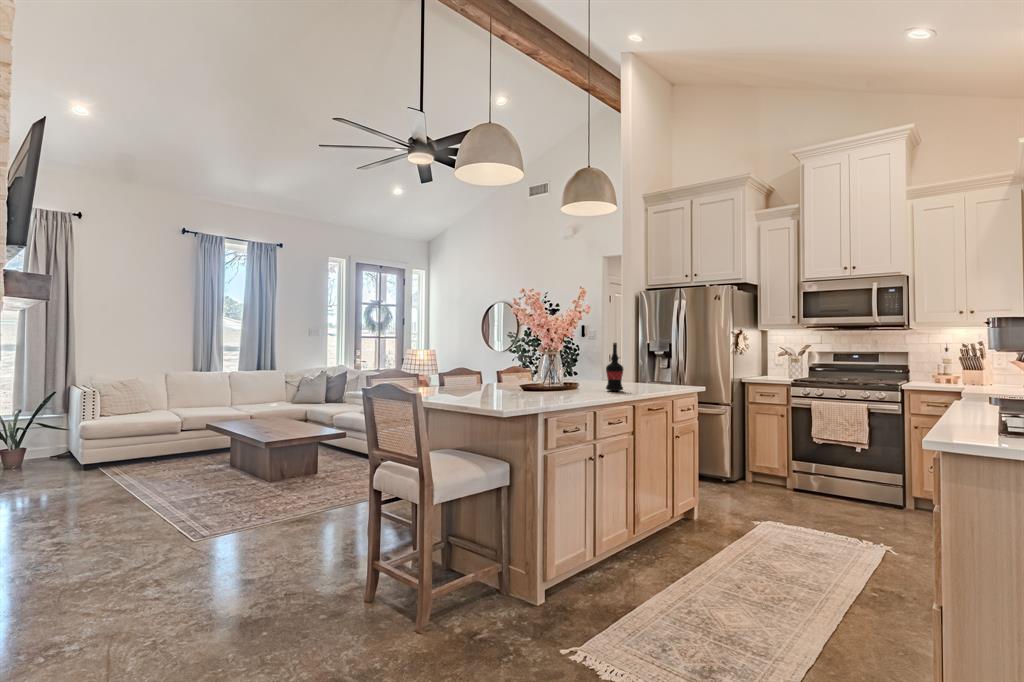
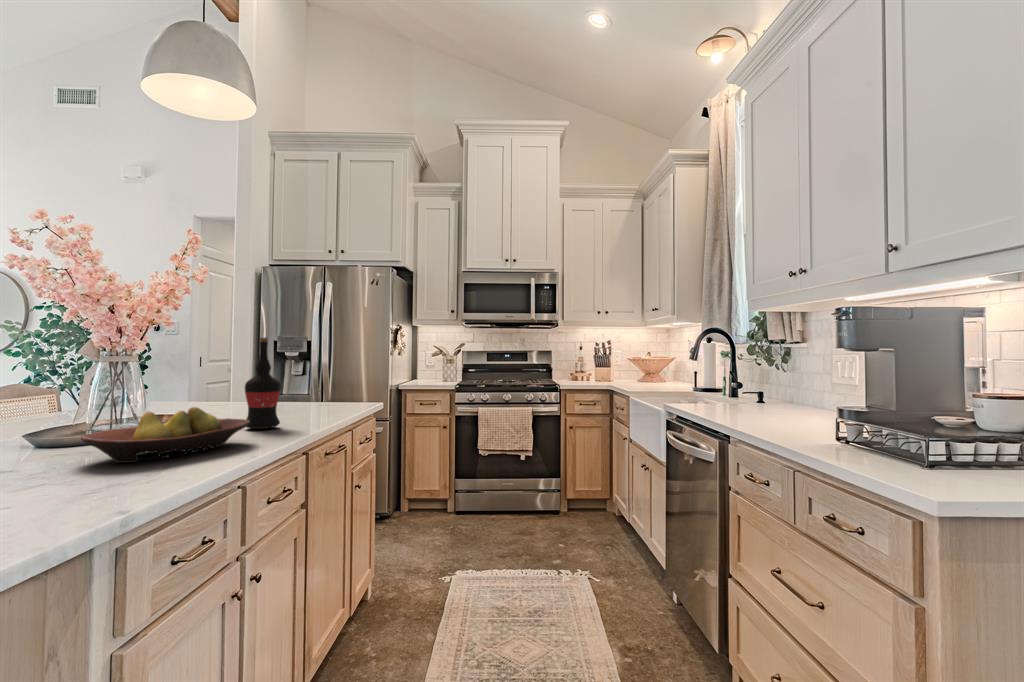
fruit bowl: none [539,375,602,395] -> present [81,407,250,463]

